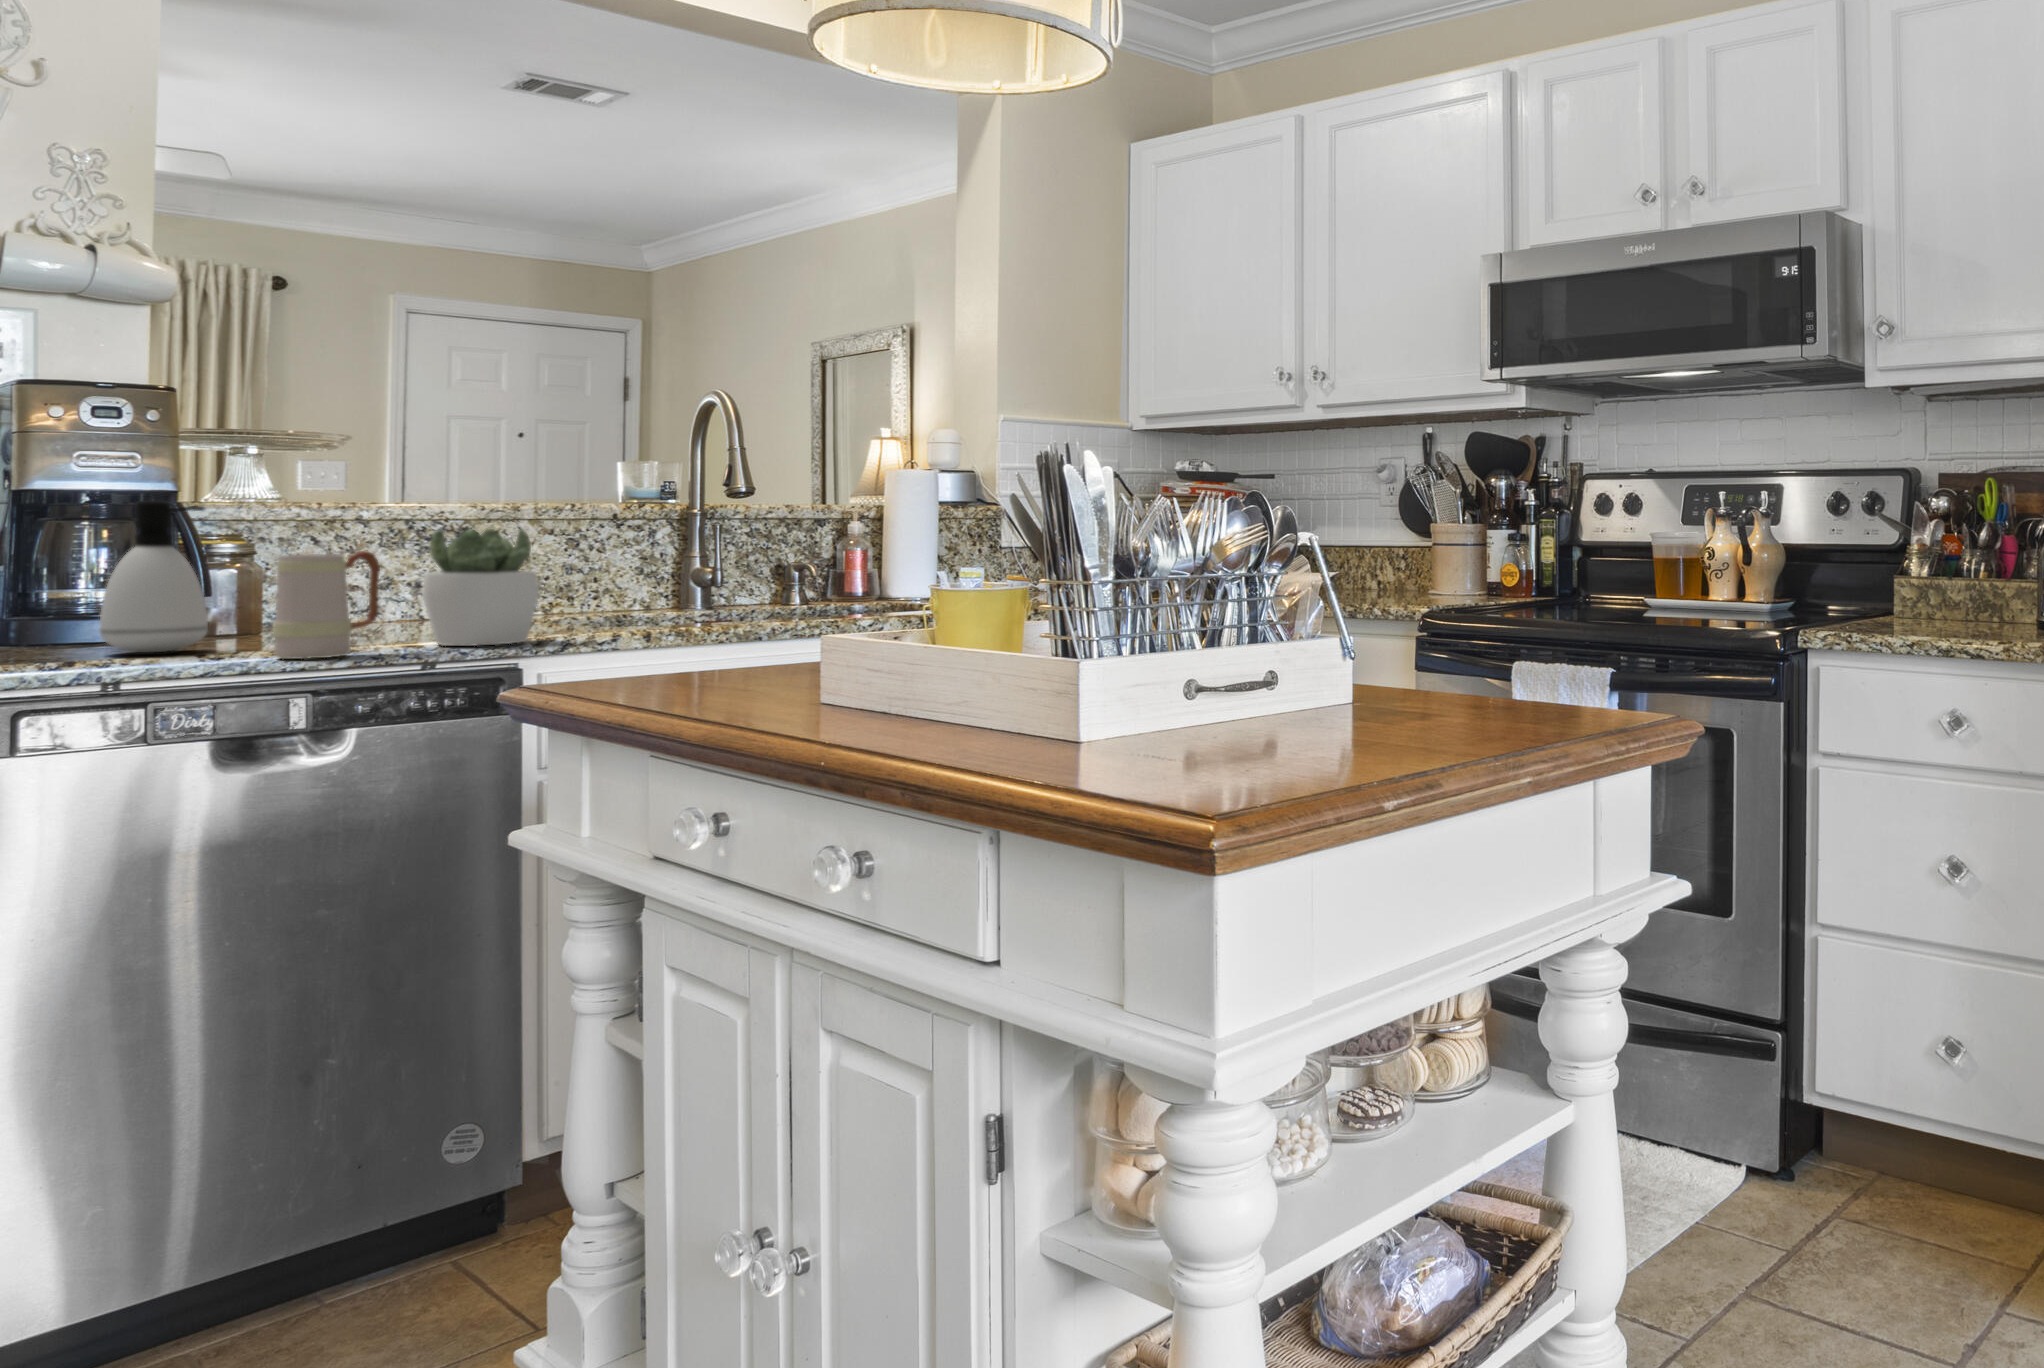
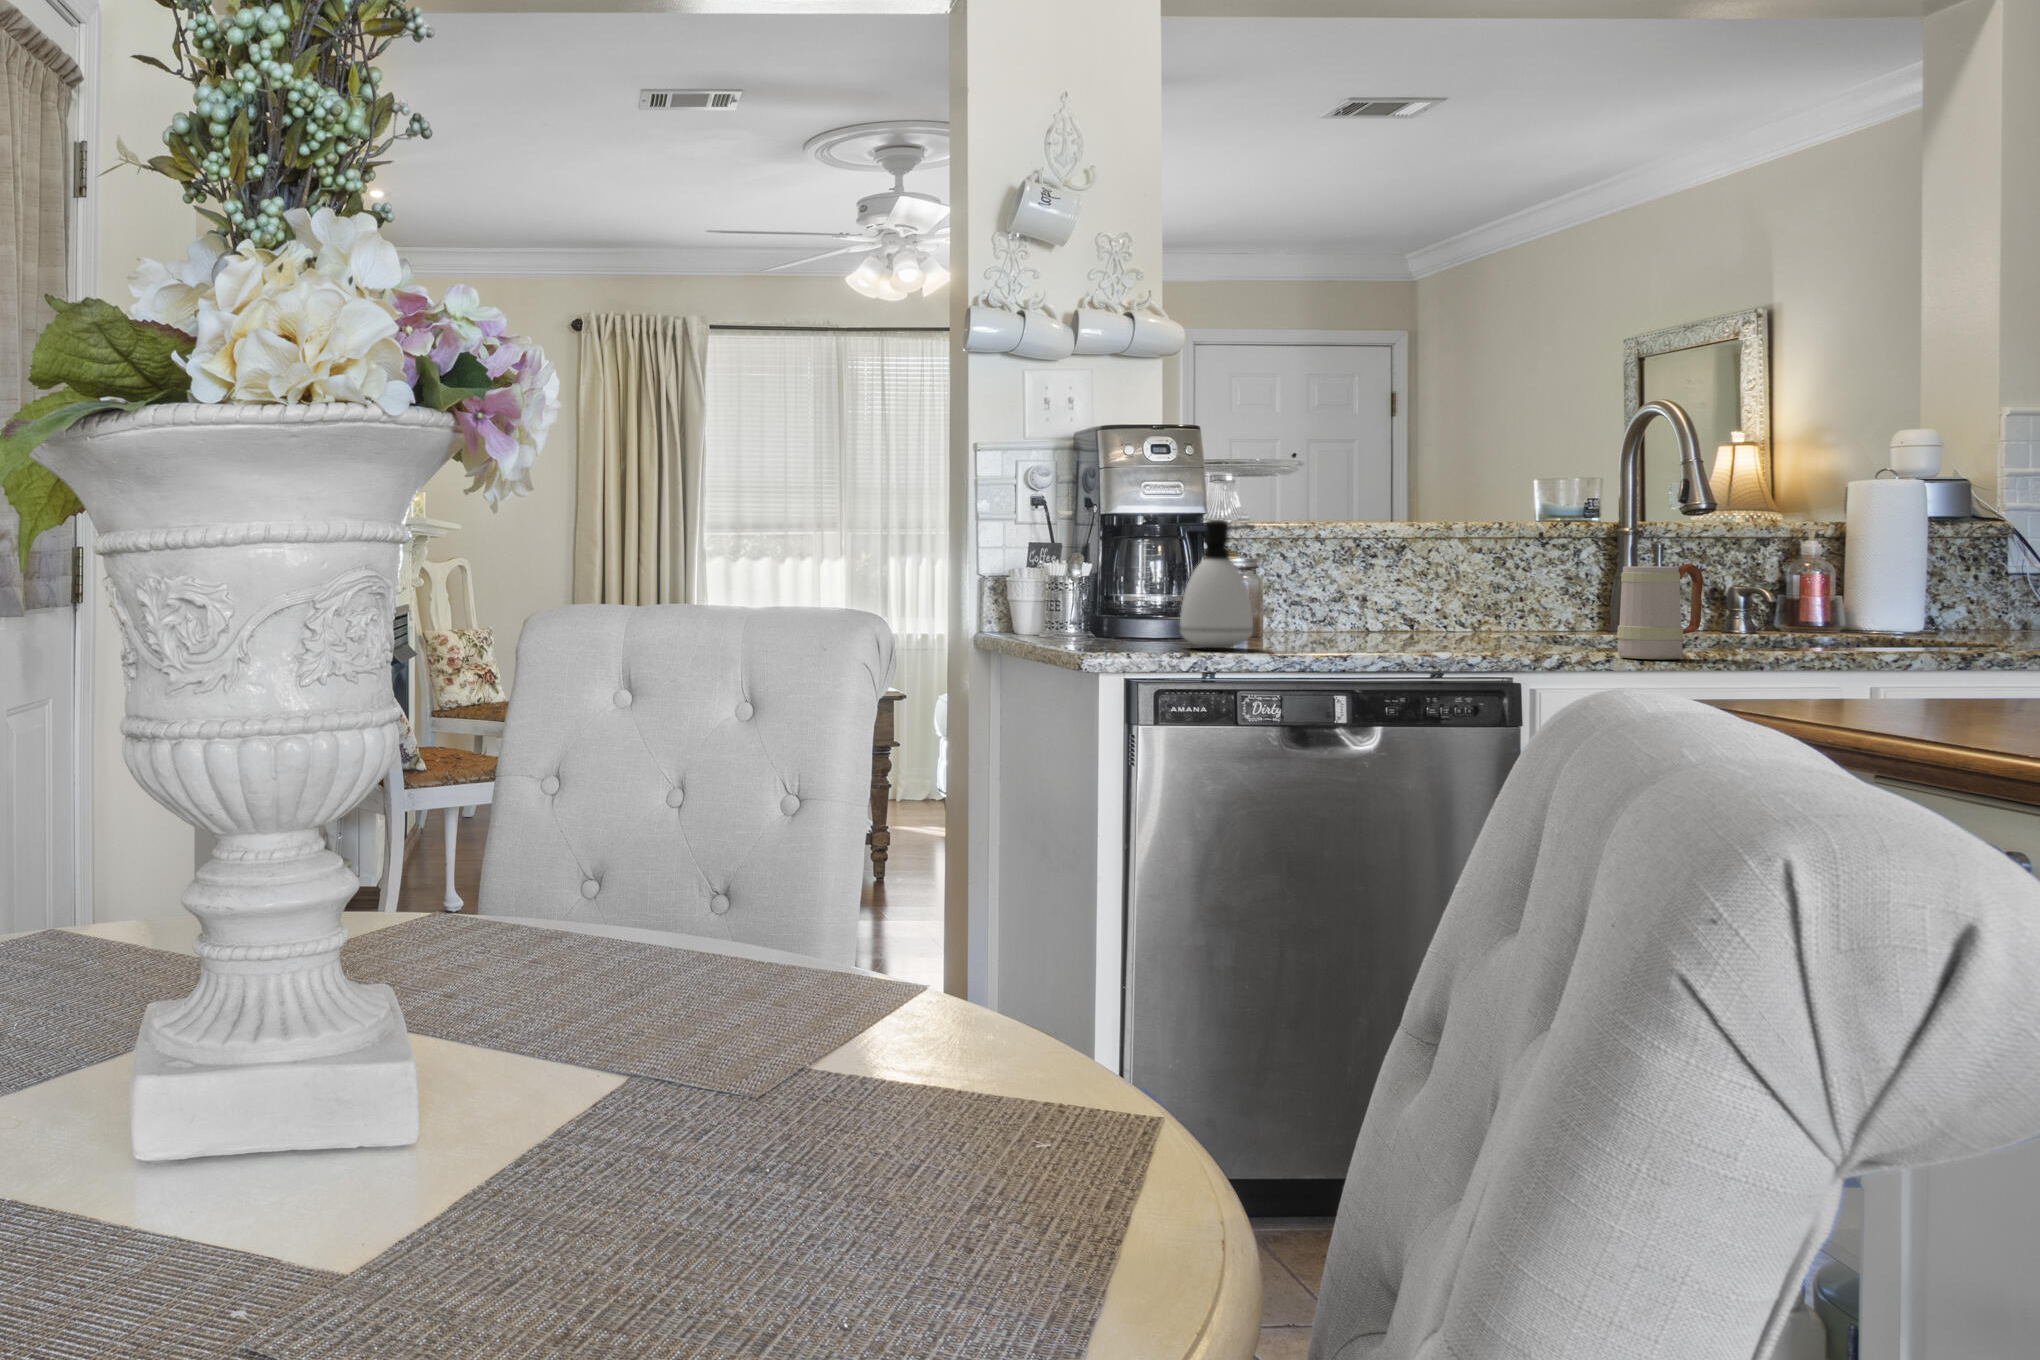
succulent plant: present [422,529,539,646] -> none [1422,544,1533,657]
mug: present [273,551,380,659] -> present [1617,564,1703,659]

